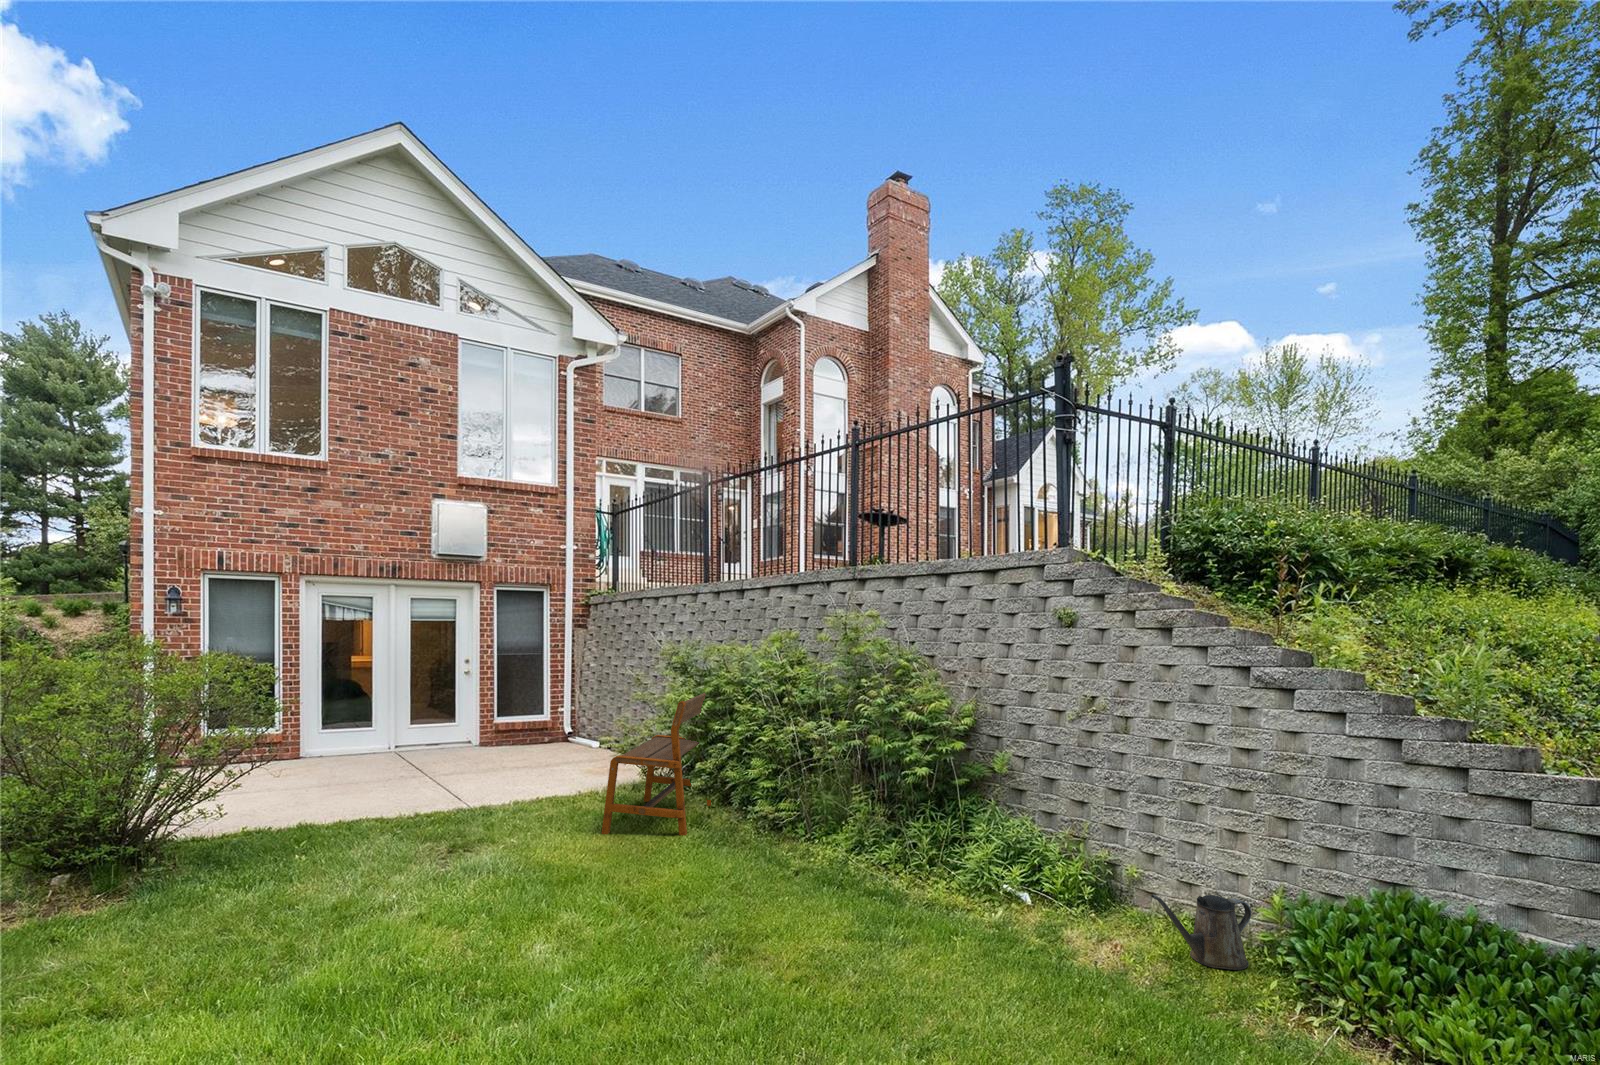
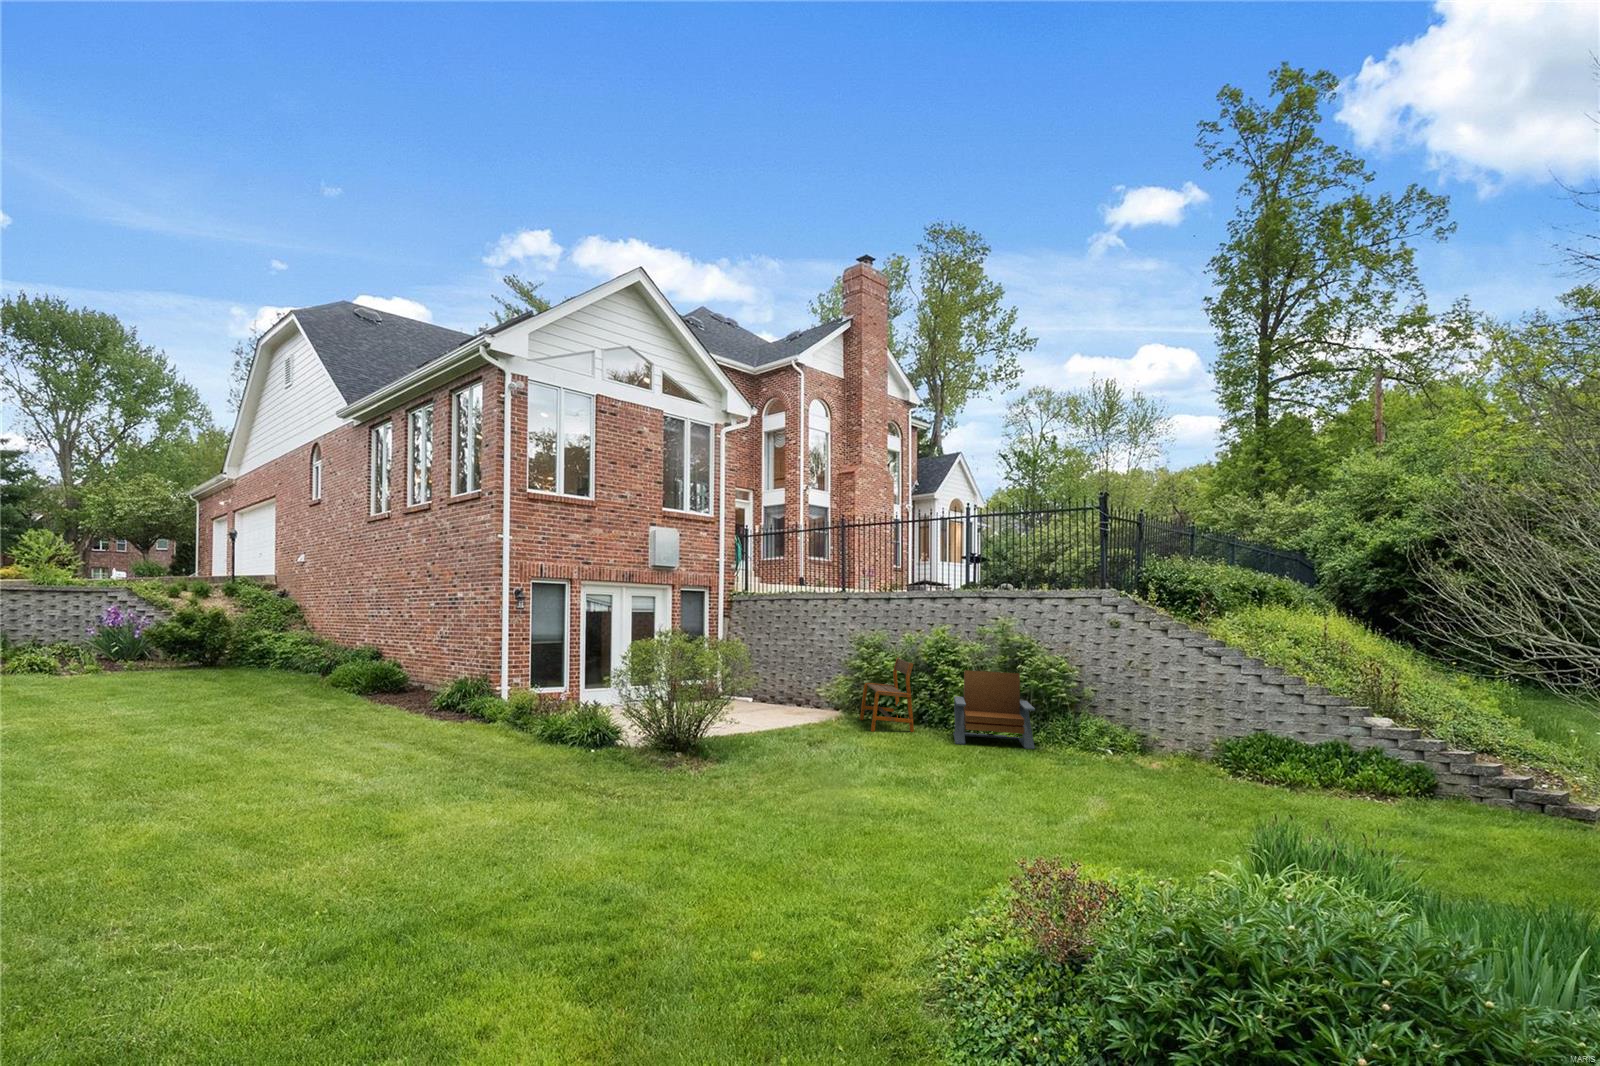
lounge chair: none [703,716,891,899] -> present [953,670,1035,749]
watering can: present [1152,895,1251,970] -> none [1171,736,1203,763]

